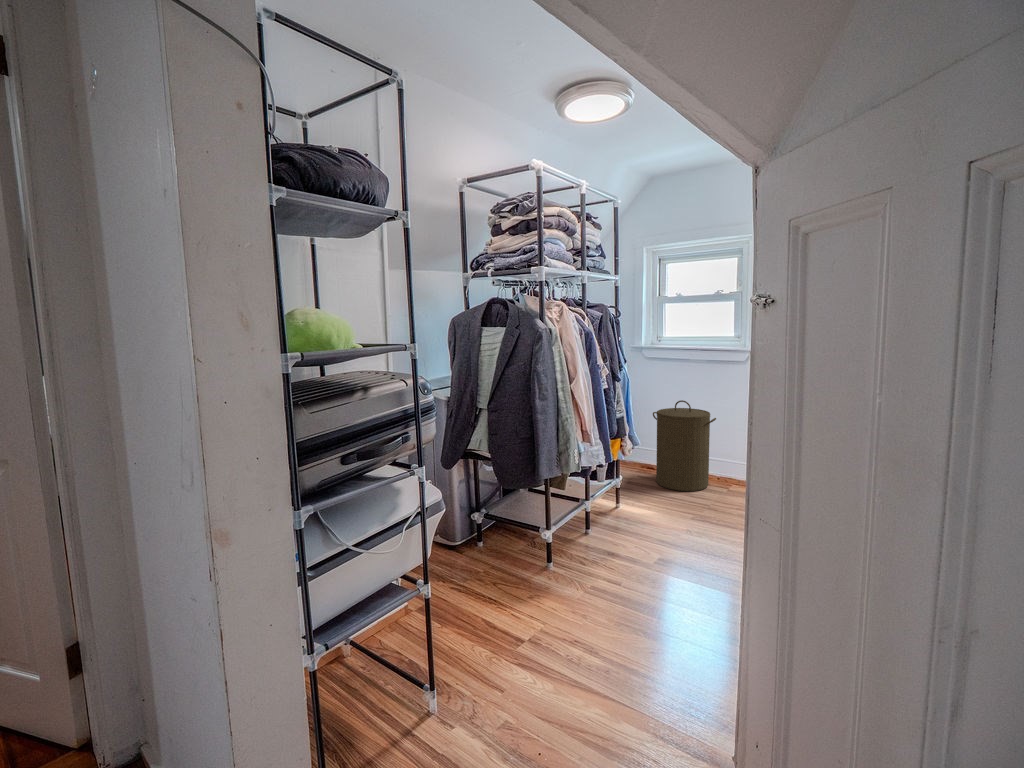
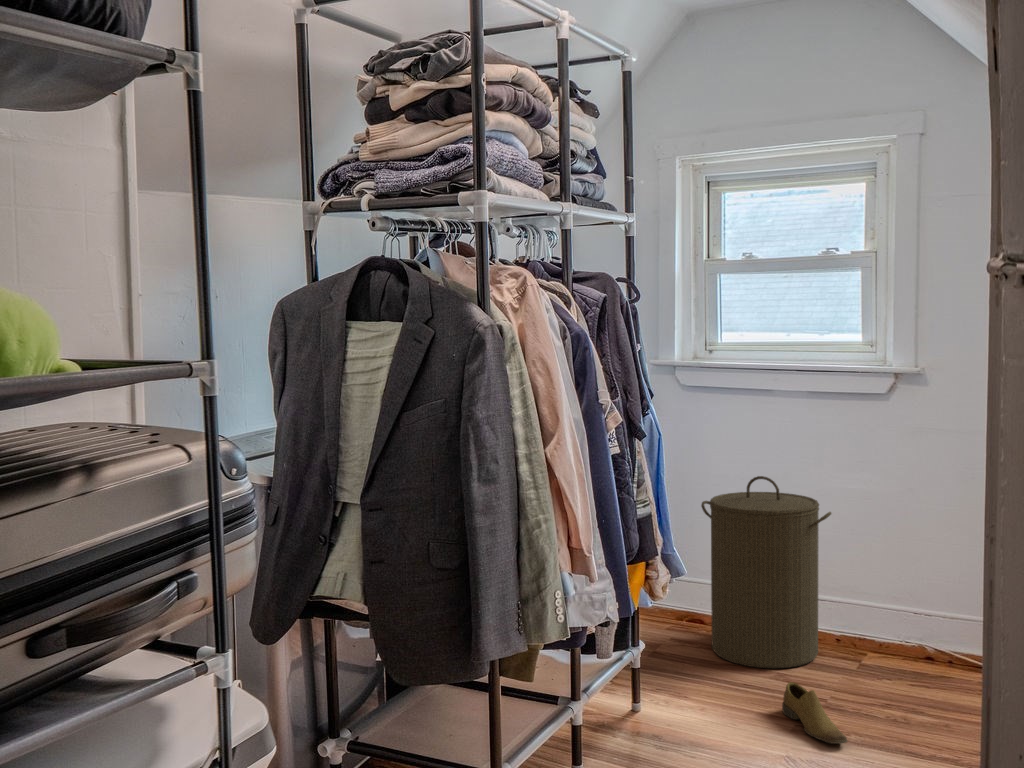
shoe: none [687,497,717,526] -> present [782,682,847,744]

